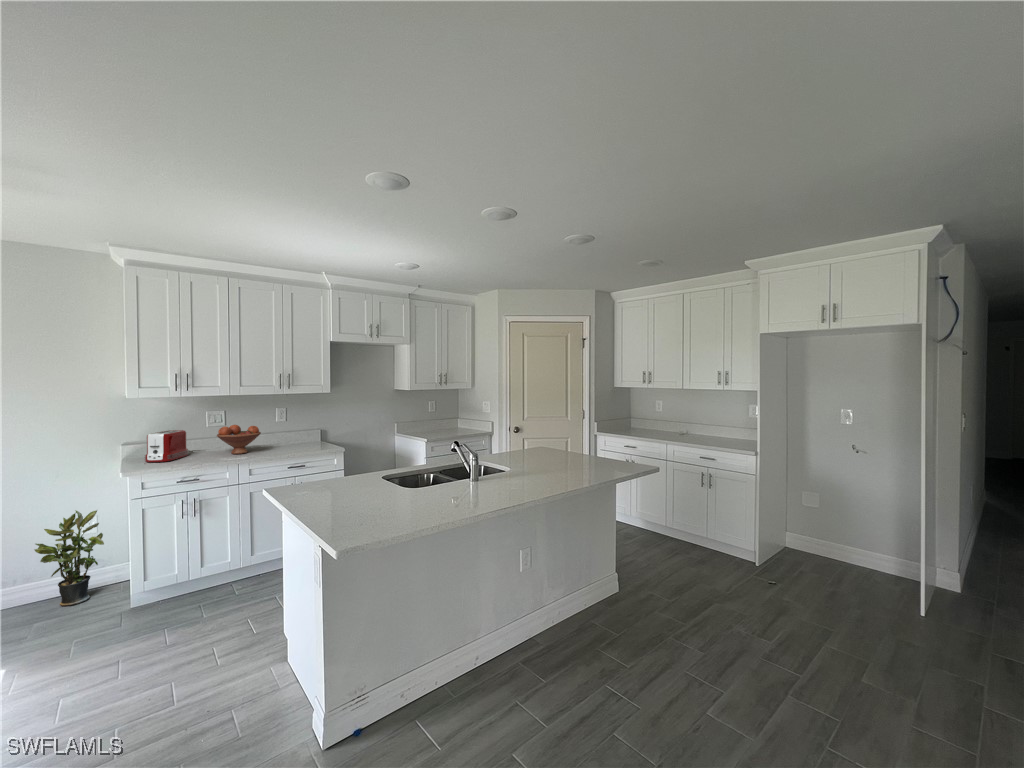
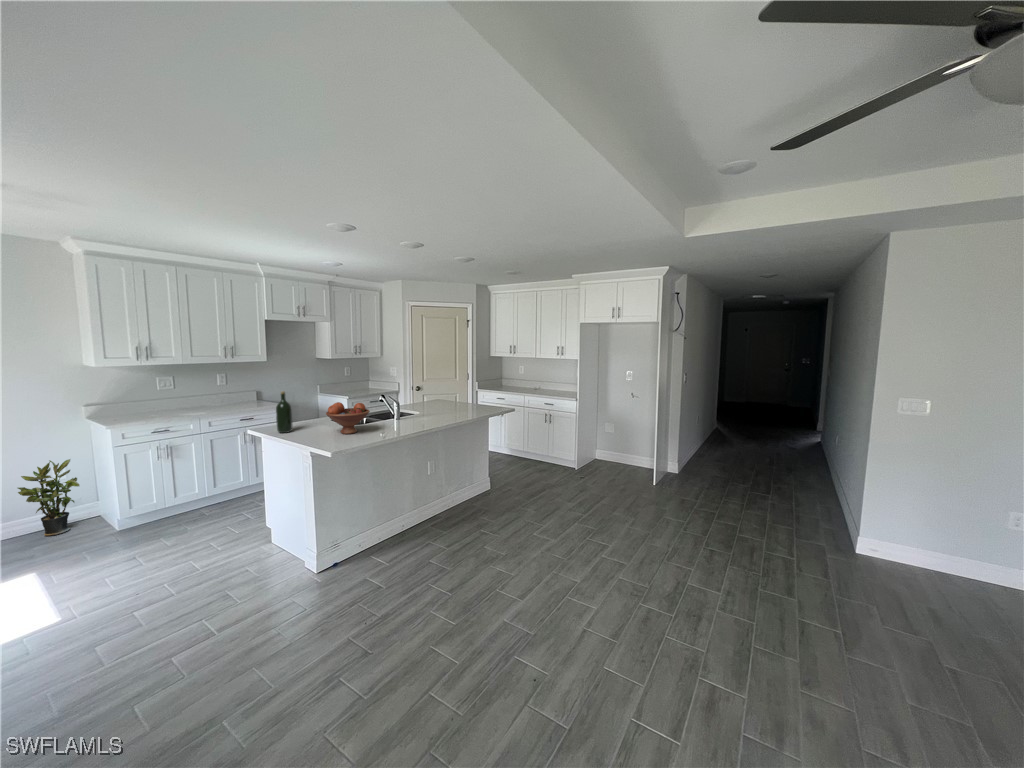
fruit bowl: present [217,425,261,454] -> present [326,402,370,434]
toaster: present [145,430,188,462] -> none [111,393,147,419]
wine bottle: none [294,436,317,499] -> present [276,391,292,433]

